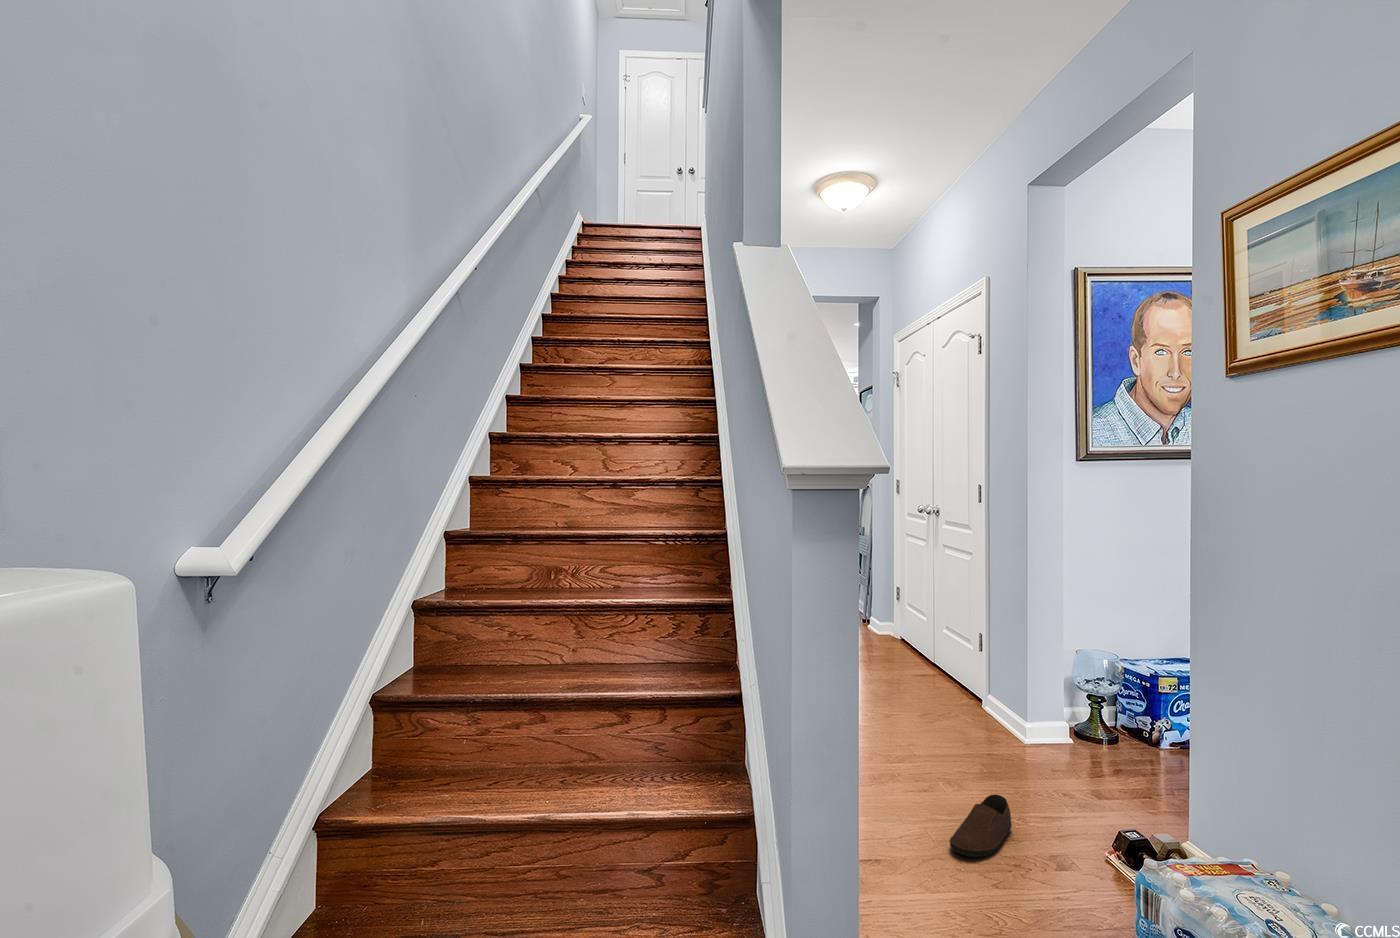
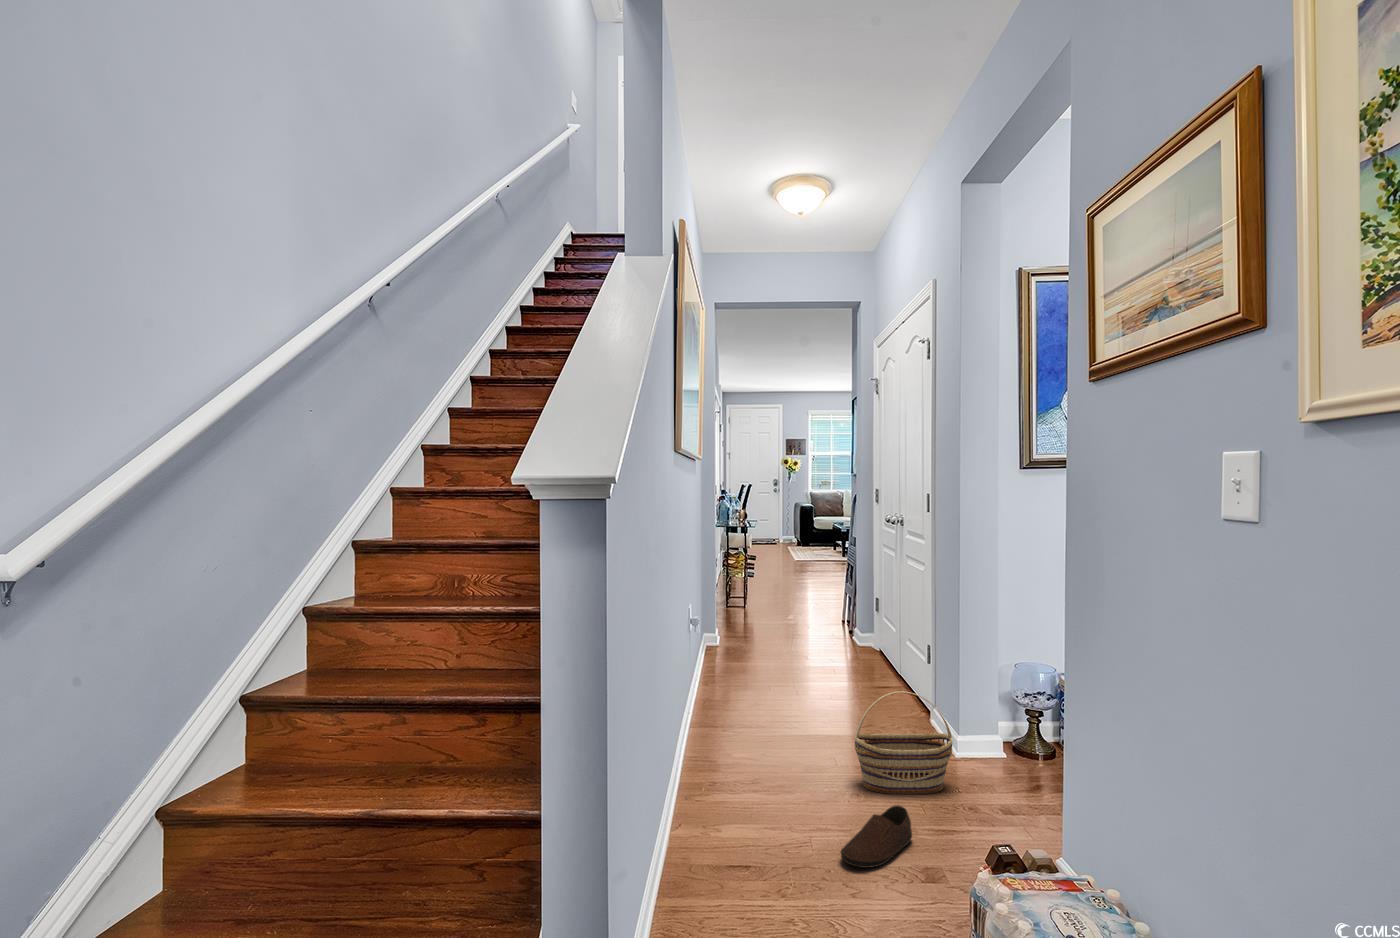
basket: none [932,681,1030,783] -> present [855,691,952,794]

